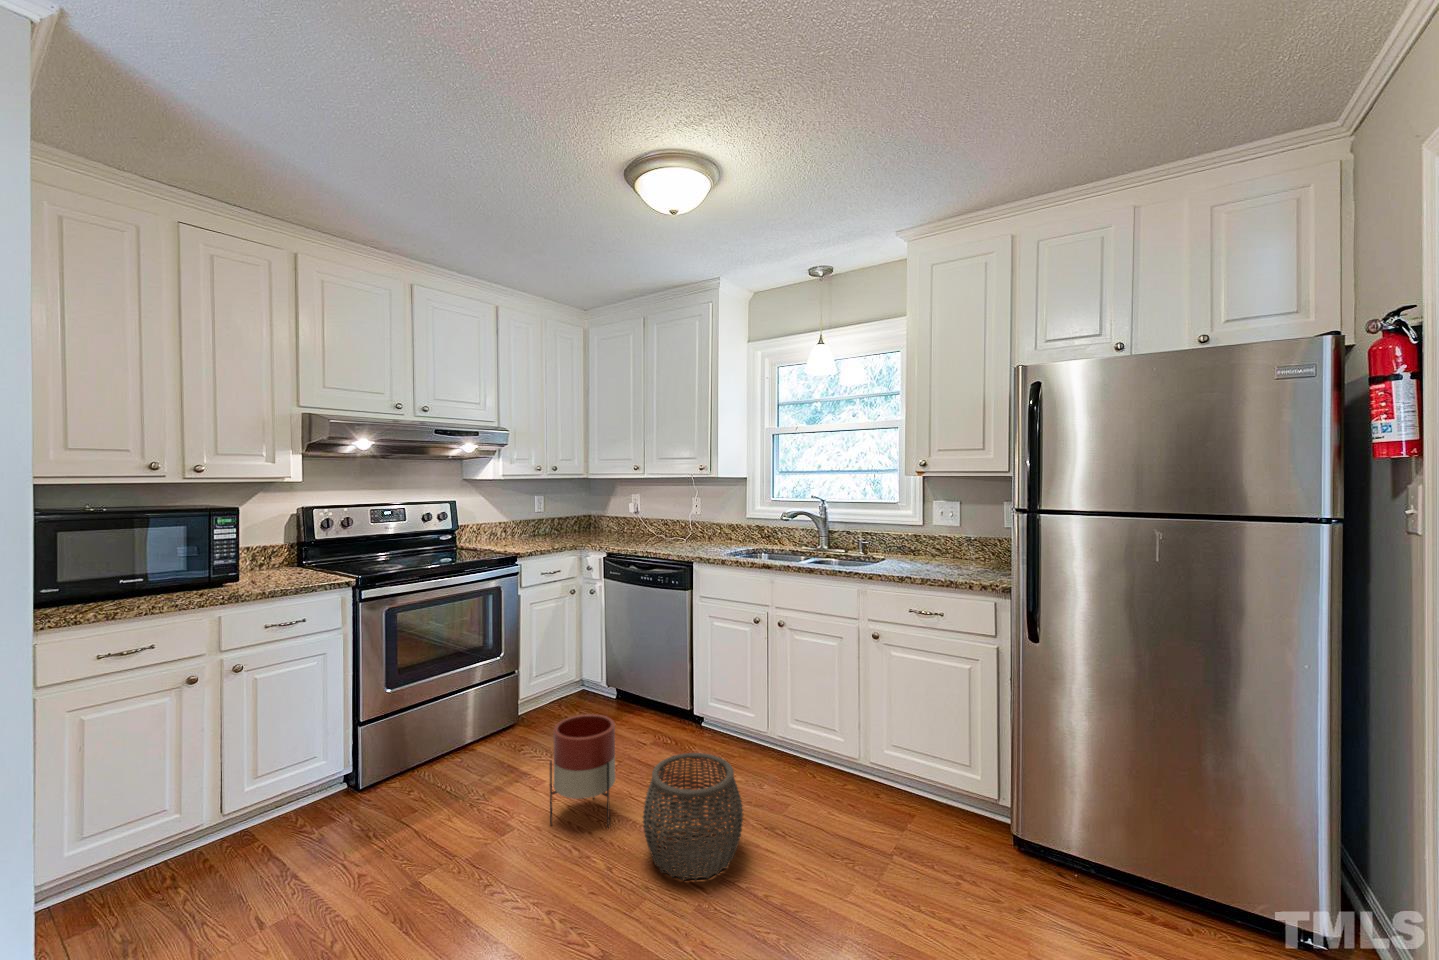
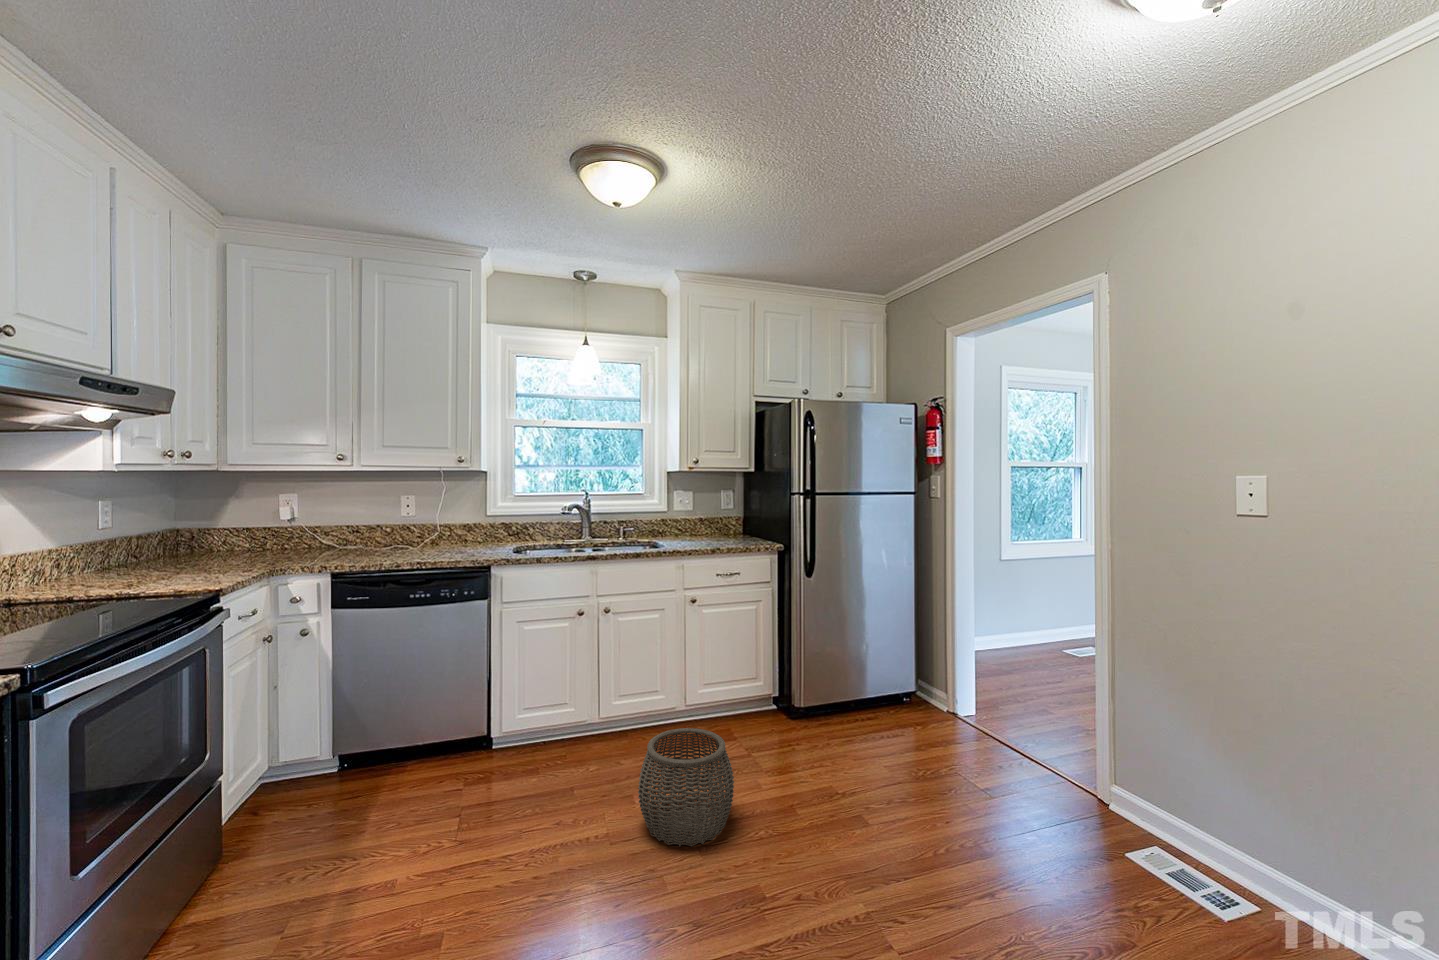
planter: present [550,714,615,827] -> none [509,742,588,892]

